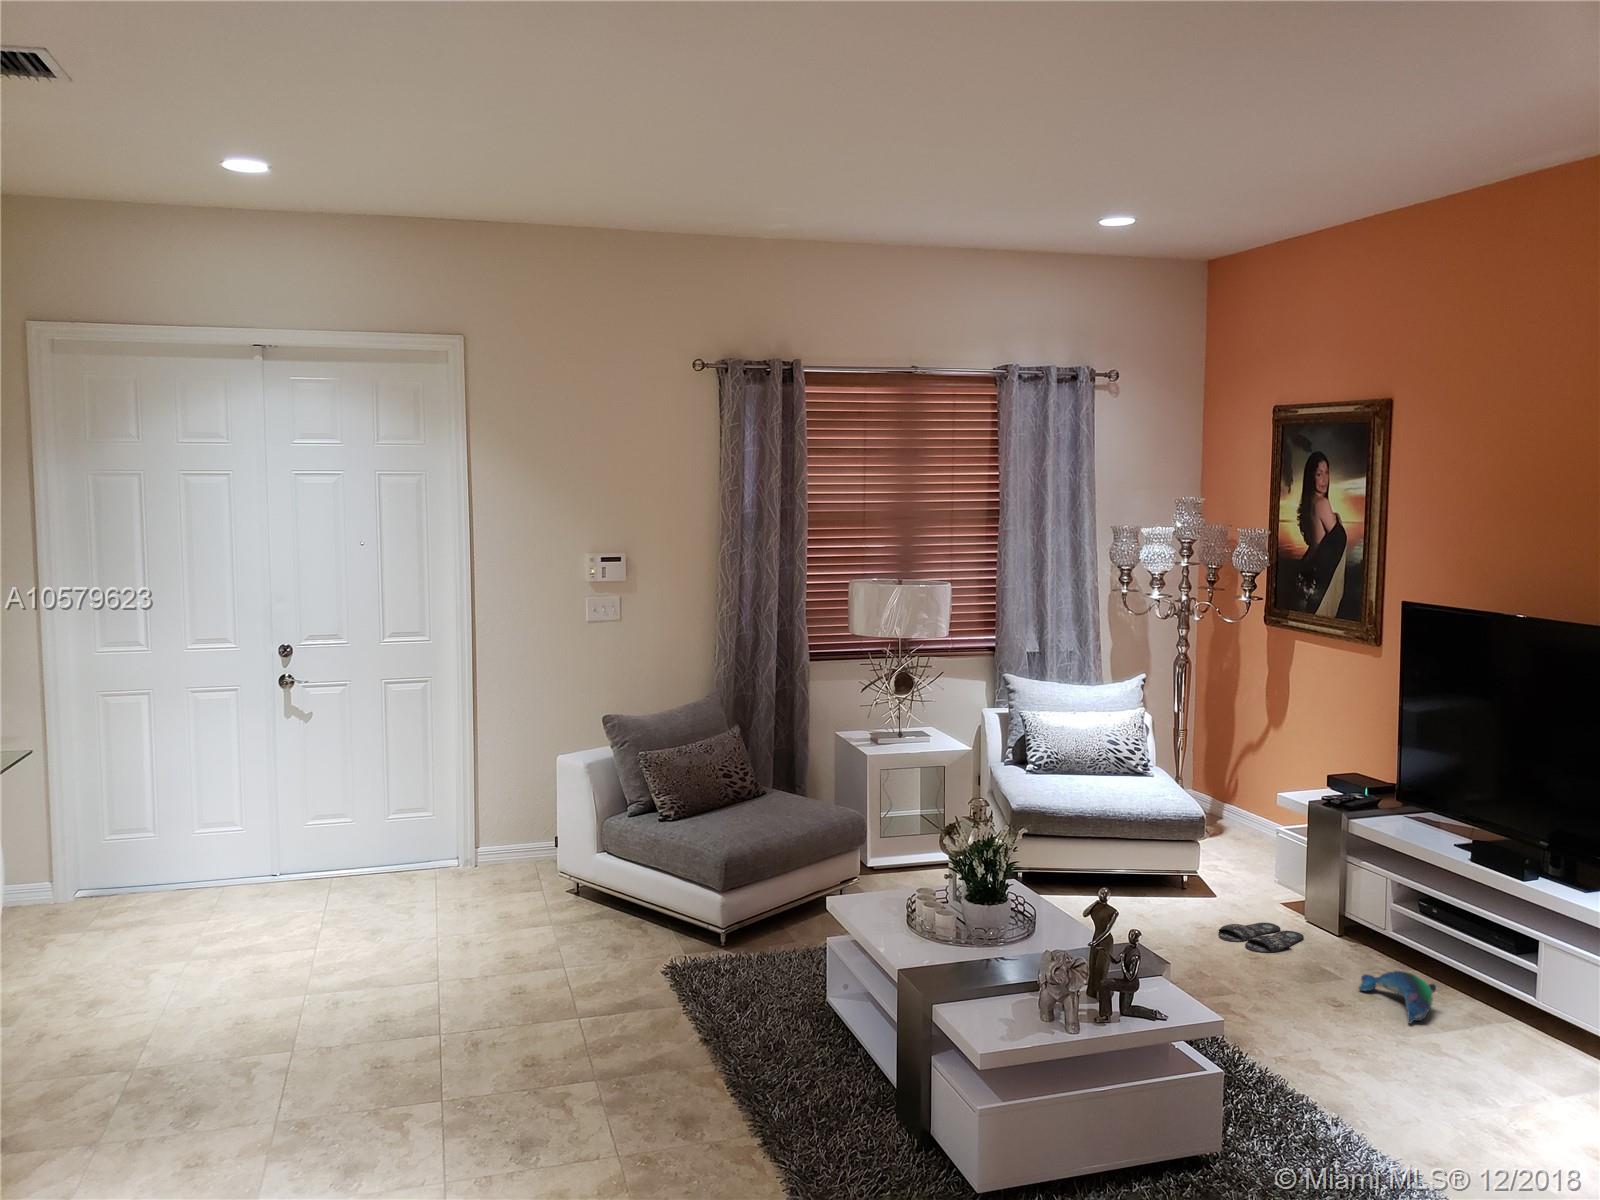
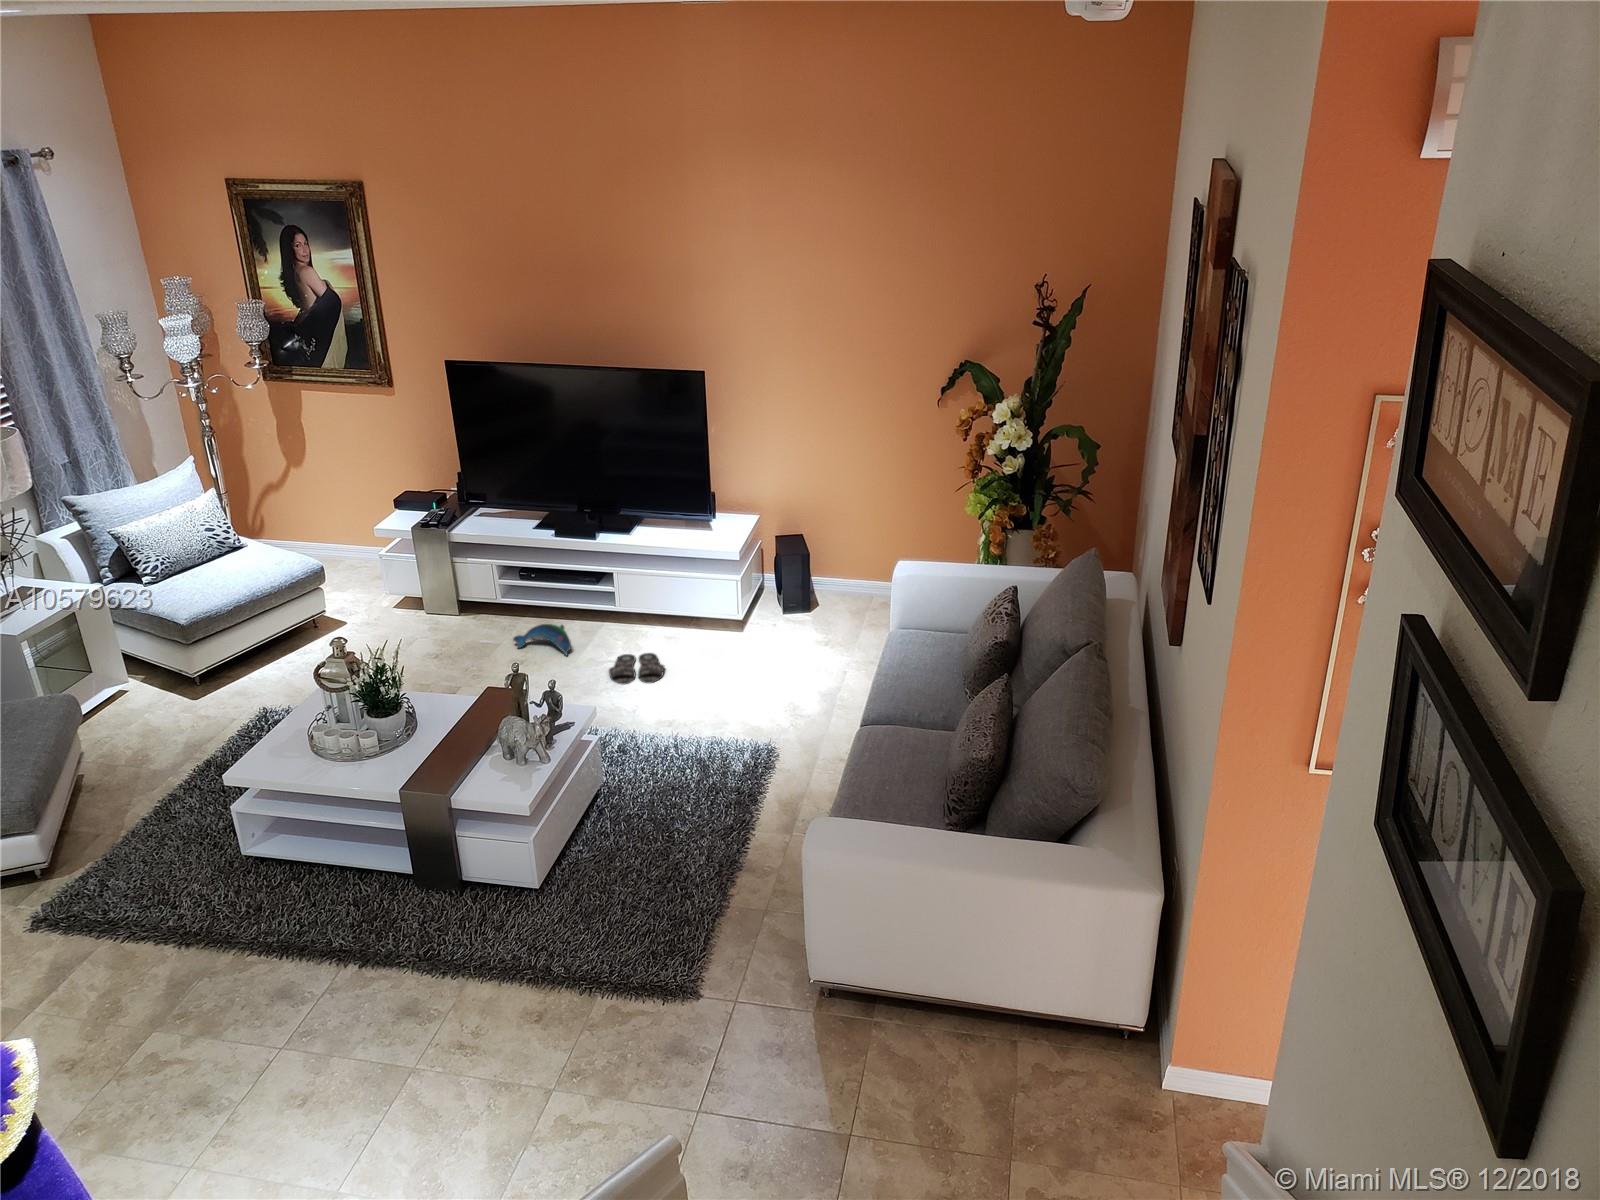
slippers: present [1218,923,1304,953] -> present [609,653,665,684]

